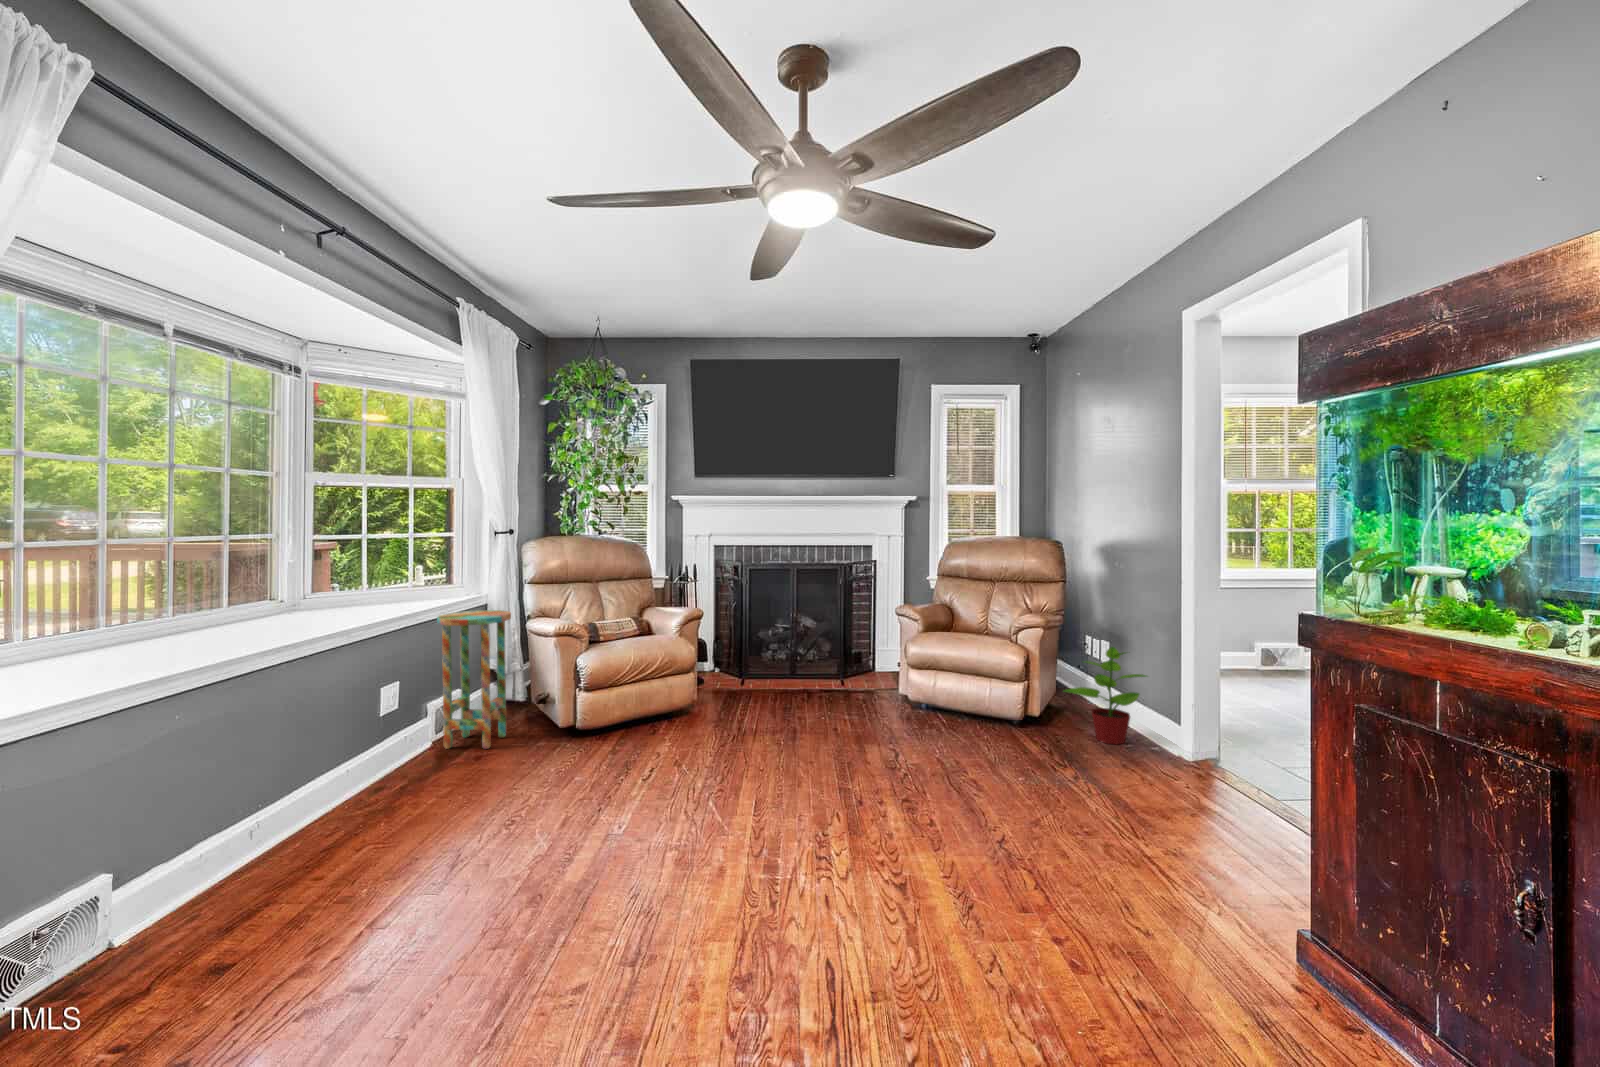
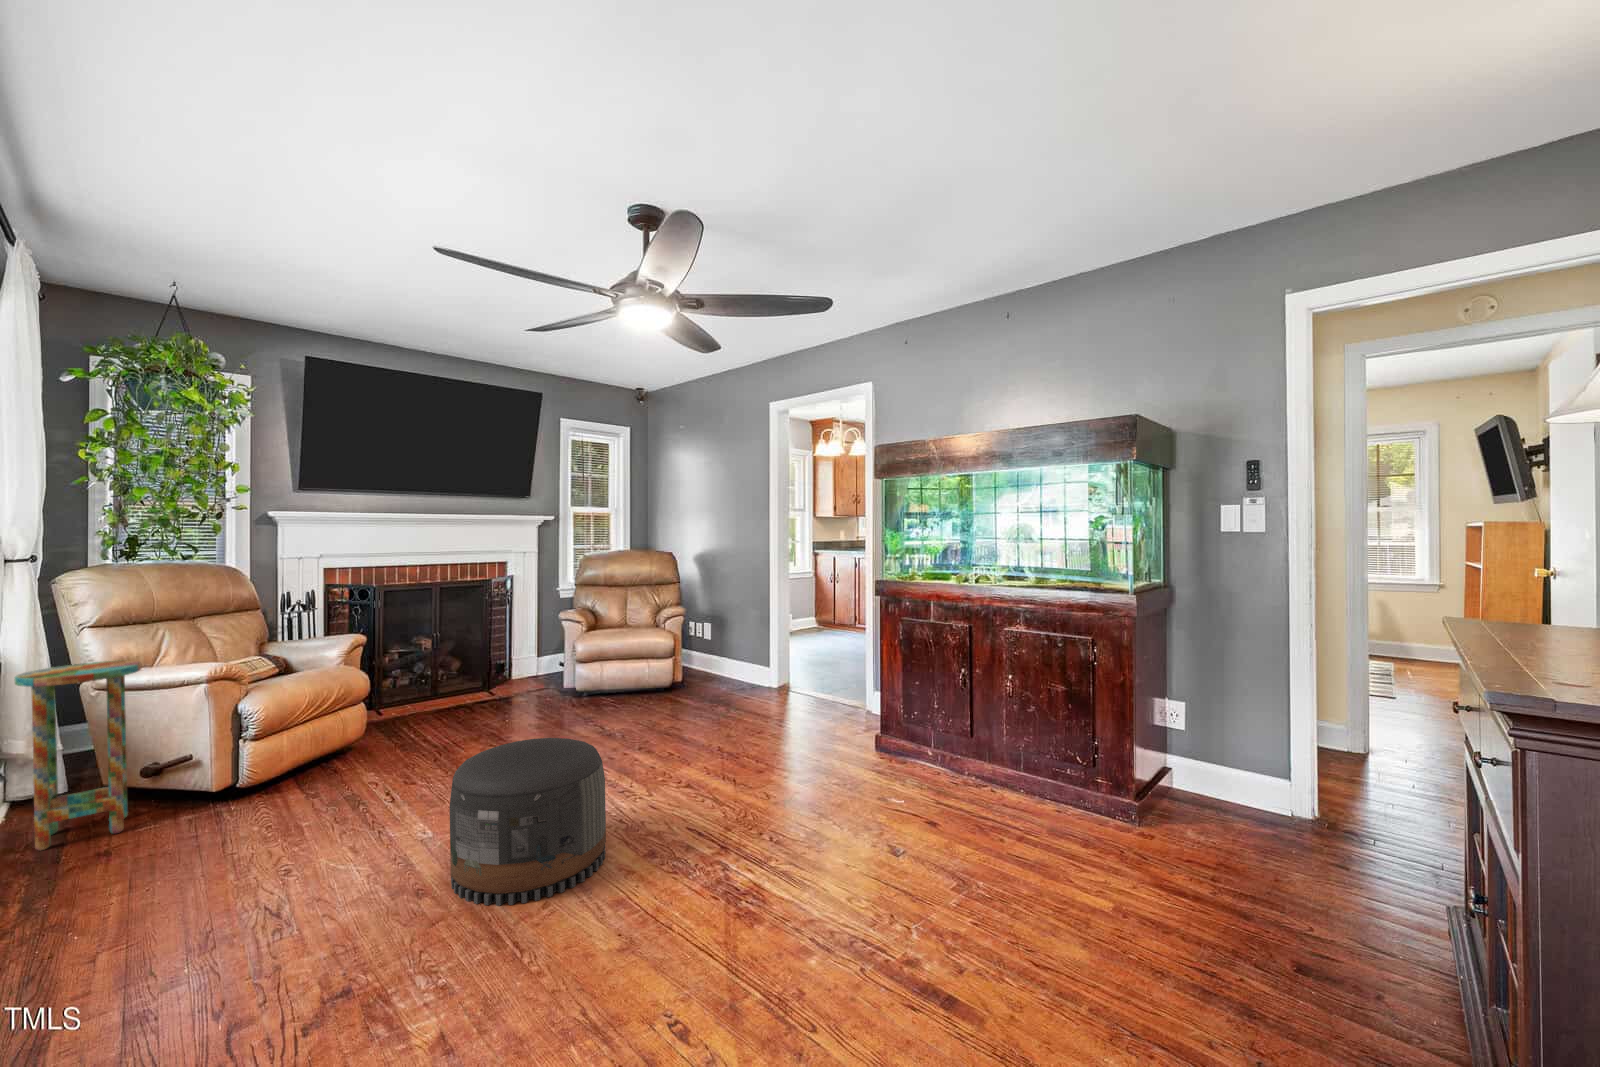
potted plant: present [1064,647,1146,745] -> none [697,621,752,690]
pouf: none [535,764,722,986] -> present [449,738,606,906]

